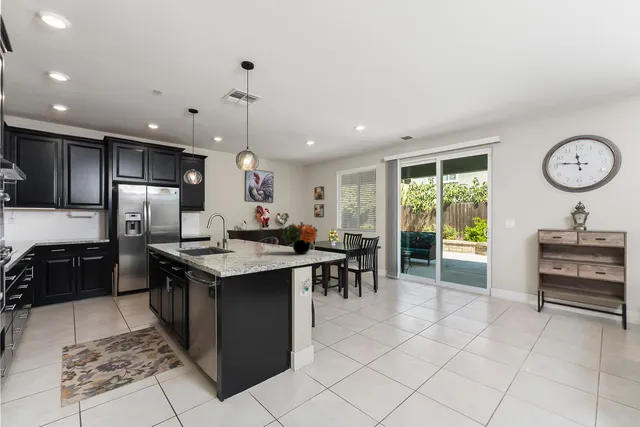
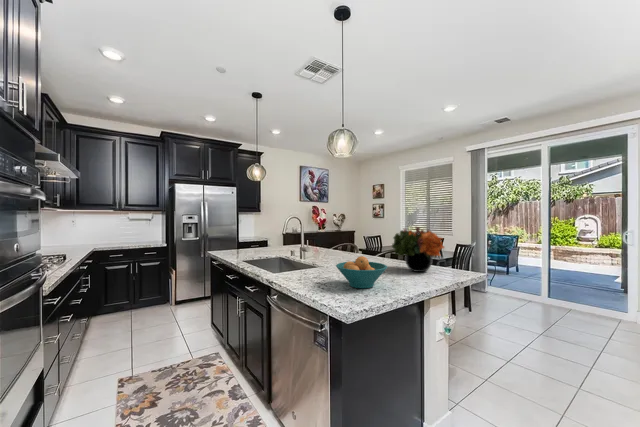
fruit bowl: none [230,241,266,261] -> present [336,256,387,288]

